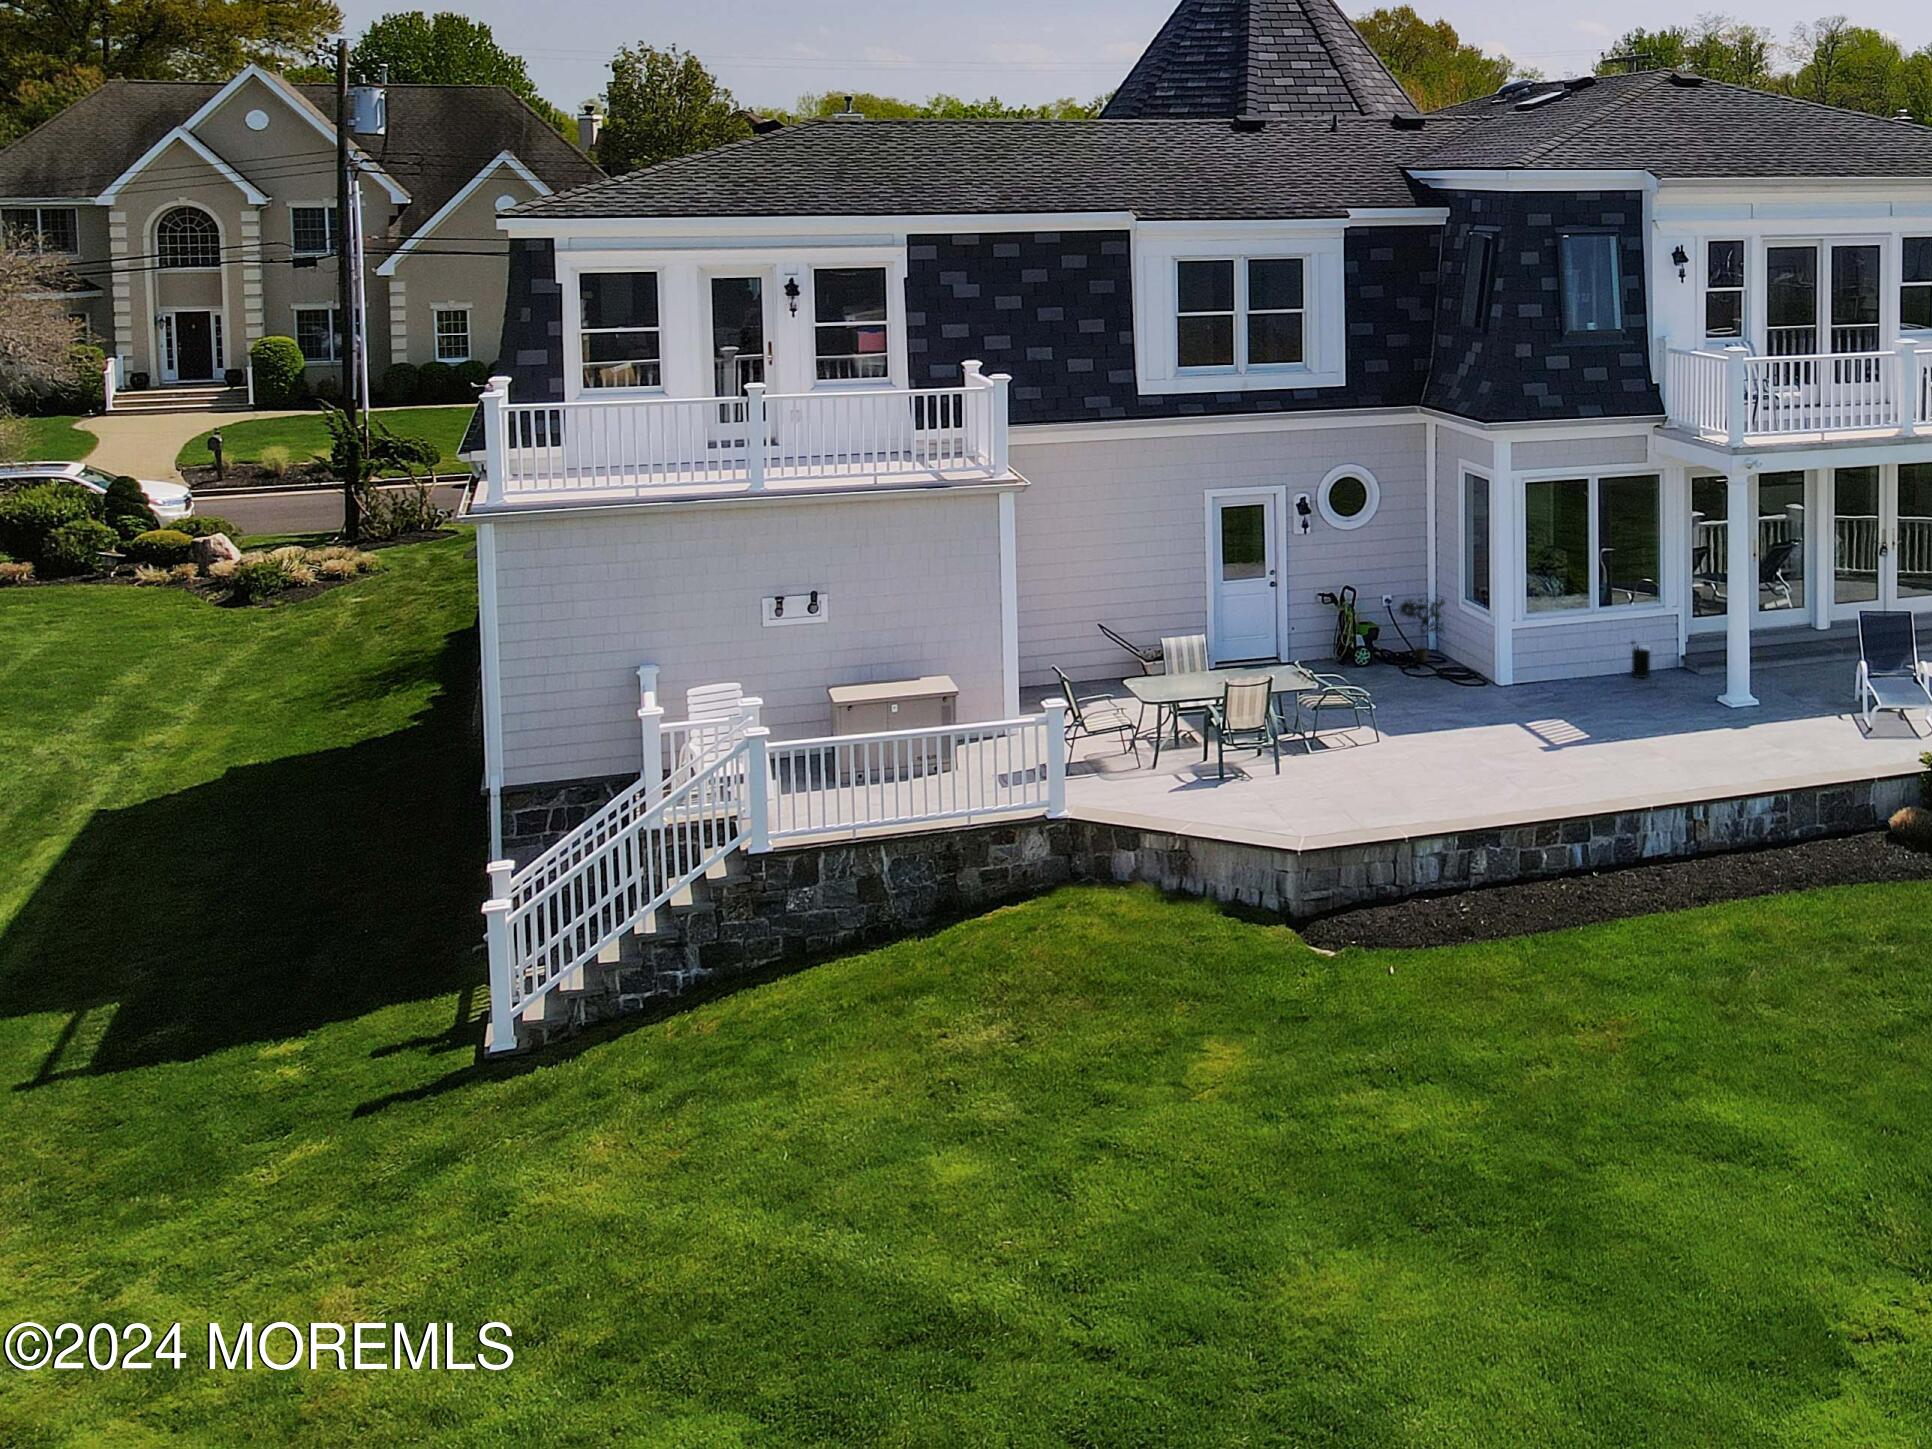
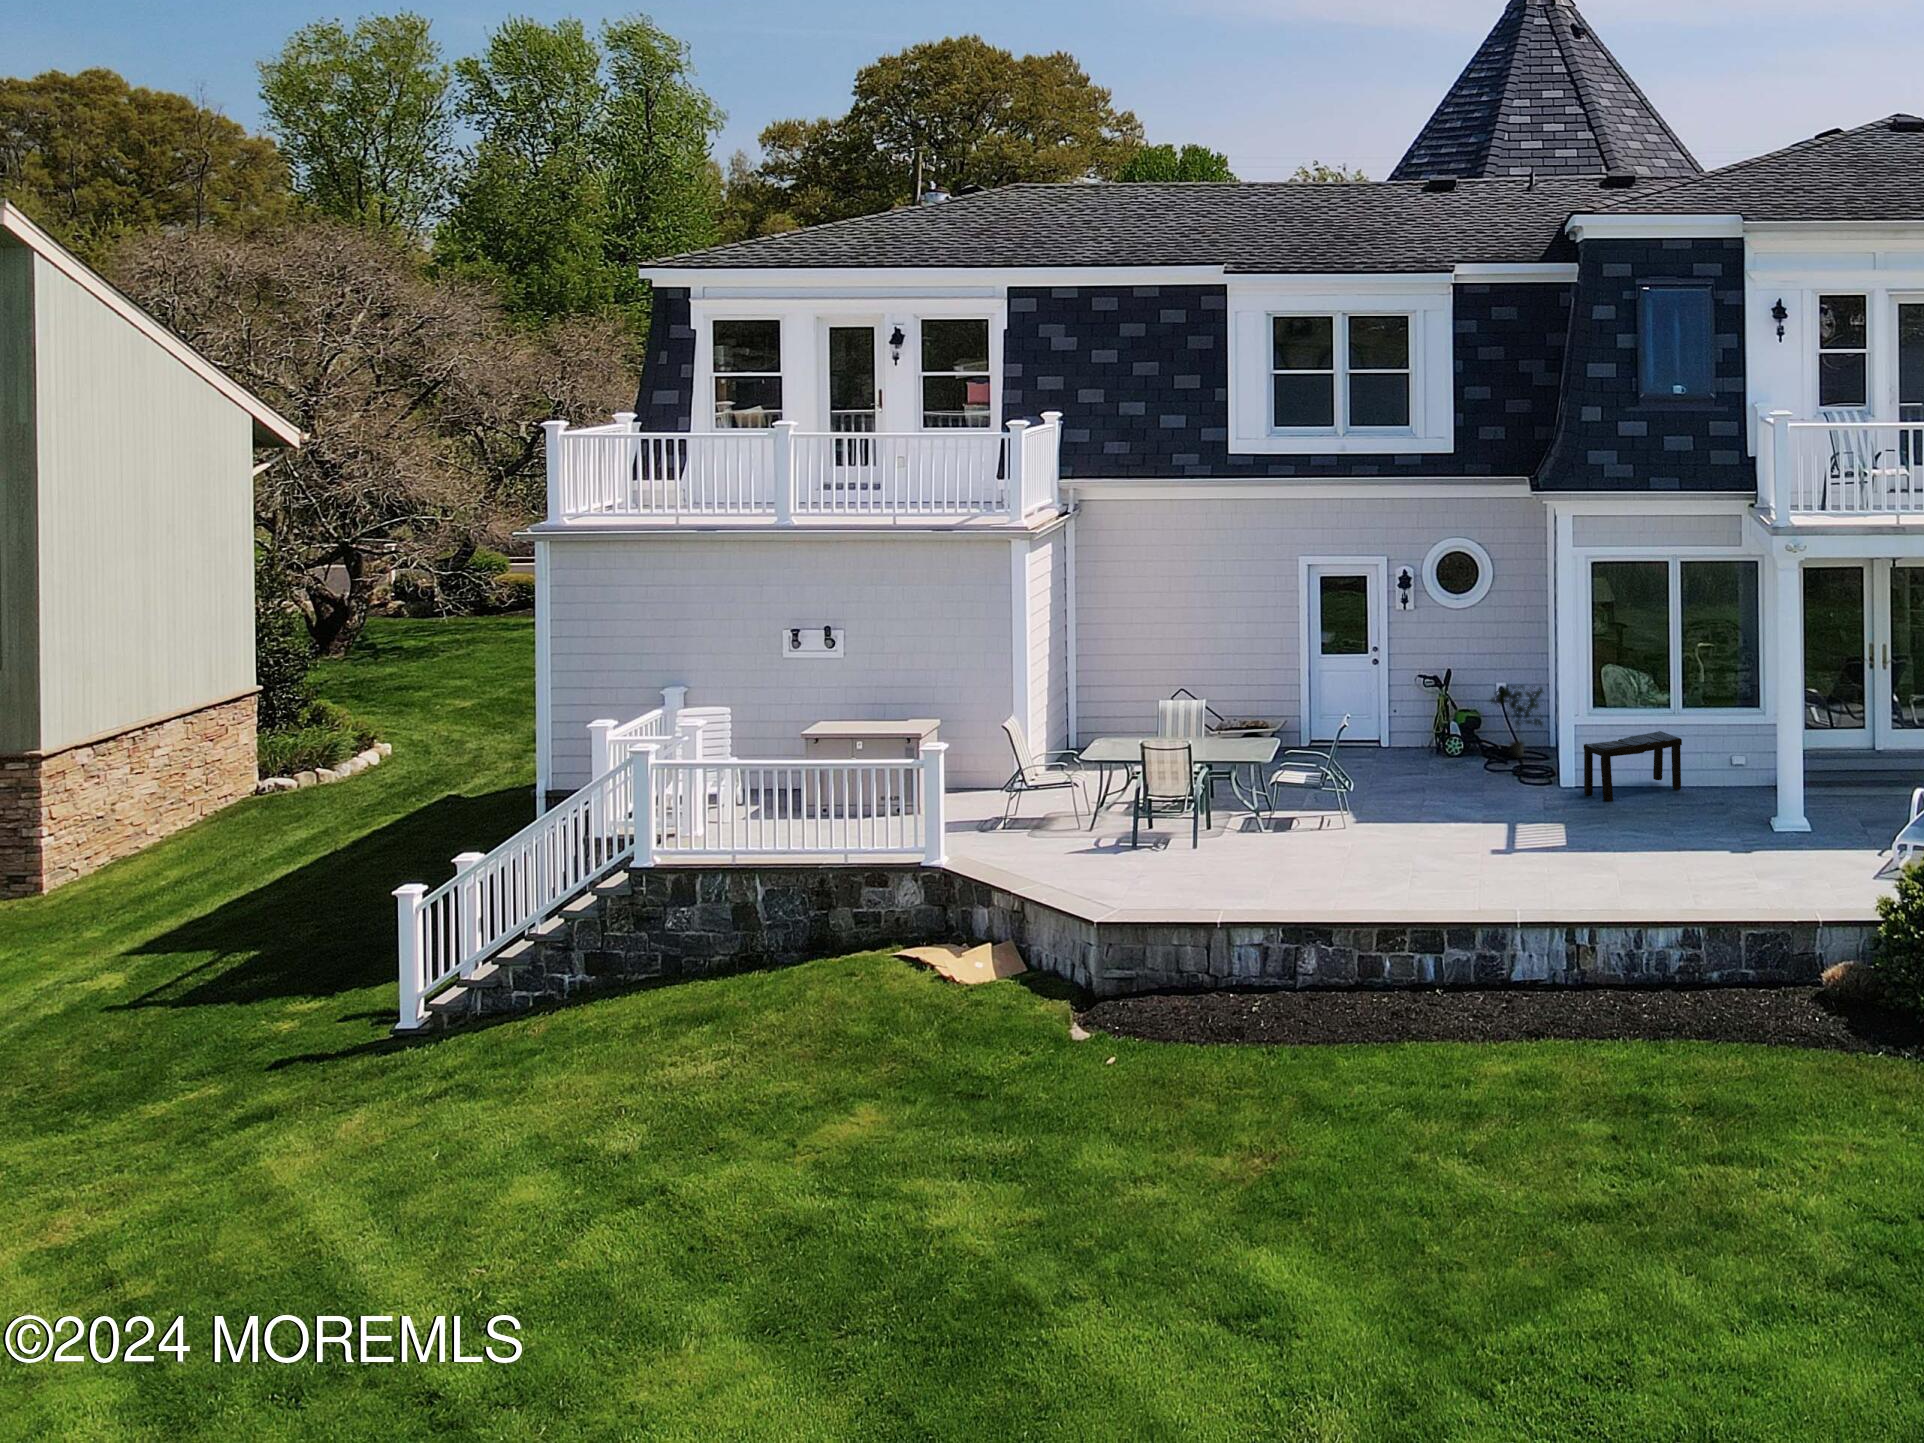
bench: none [1529,630,1604,695] -> present [1584,731,1682,802]
watering can: present [1631,641,1650,678] -> none [1719,749,1742,793]

